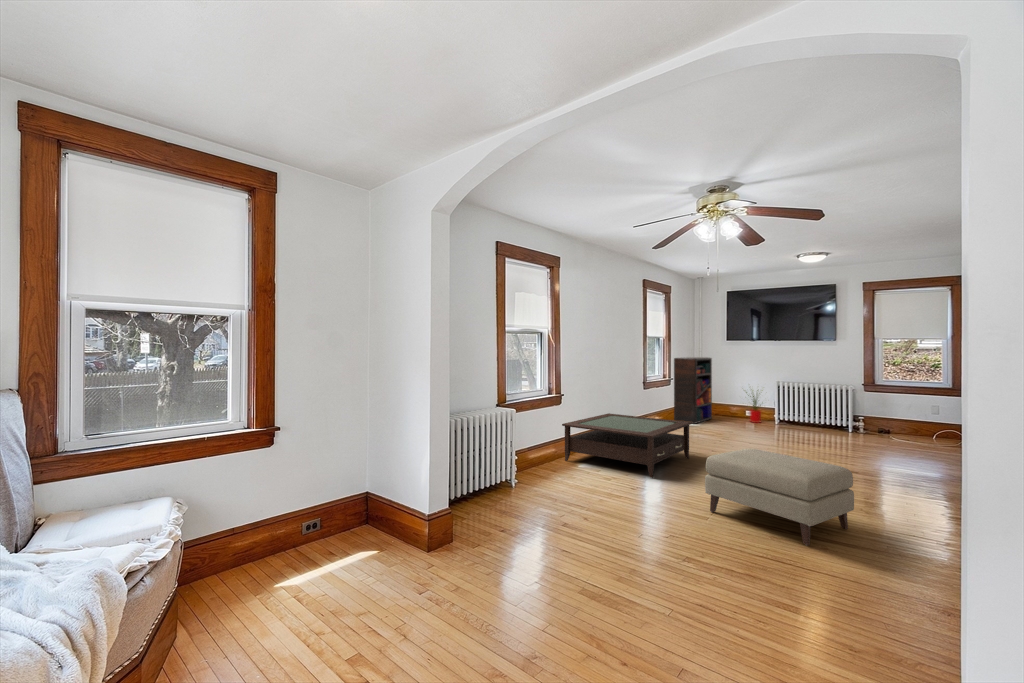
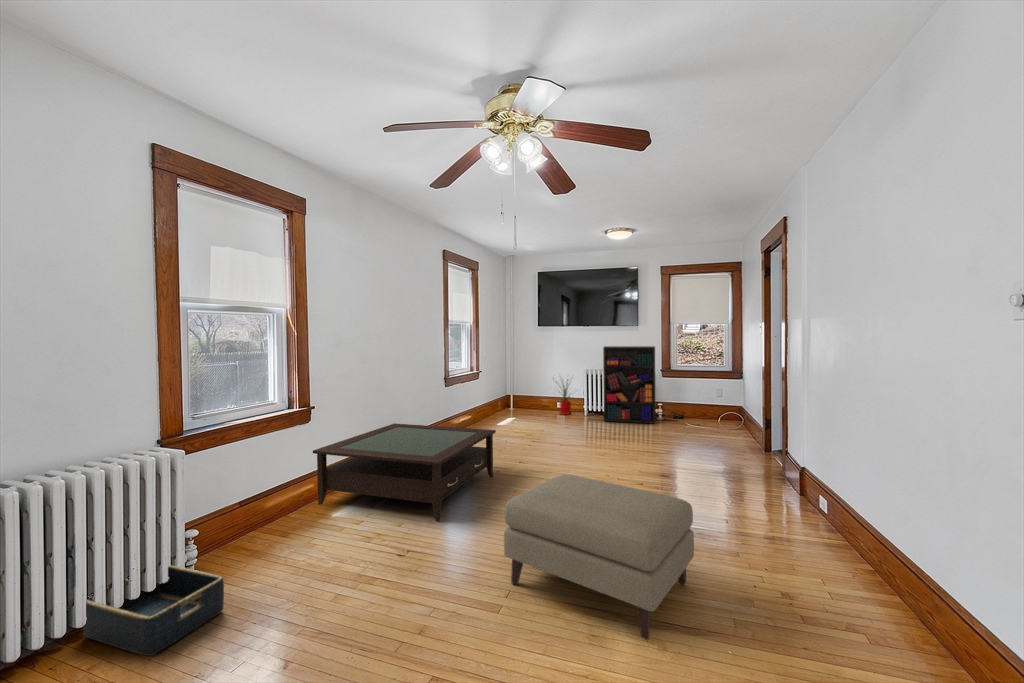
bookshelf: present [674,357,712,424] -> present [603,346,655,424]
basket: none [478,471,539,508] -> present [83,565,224,656]

